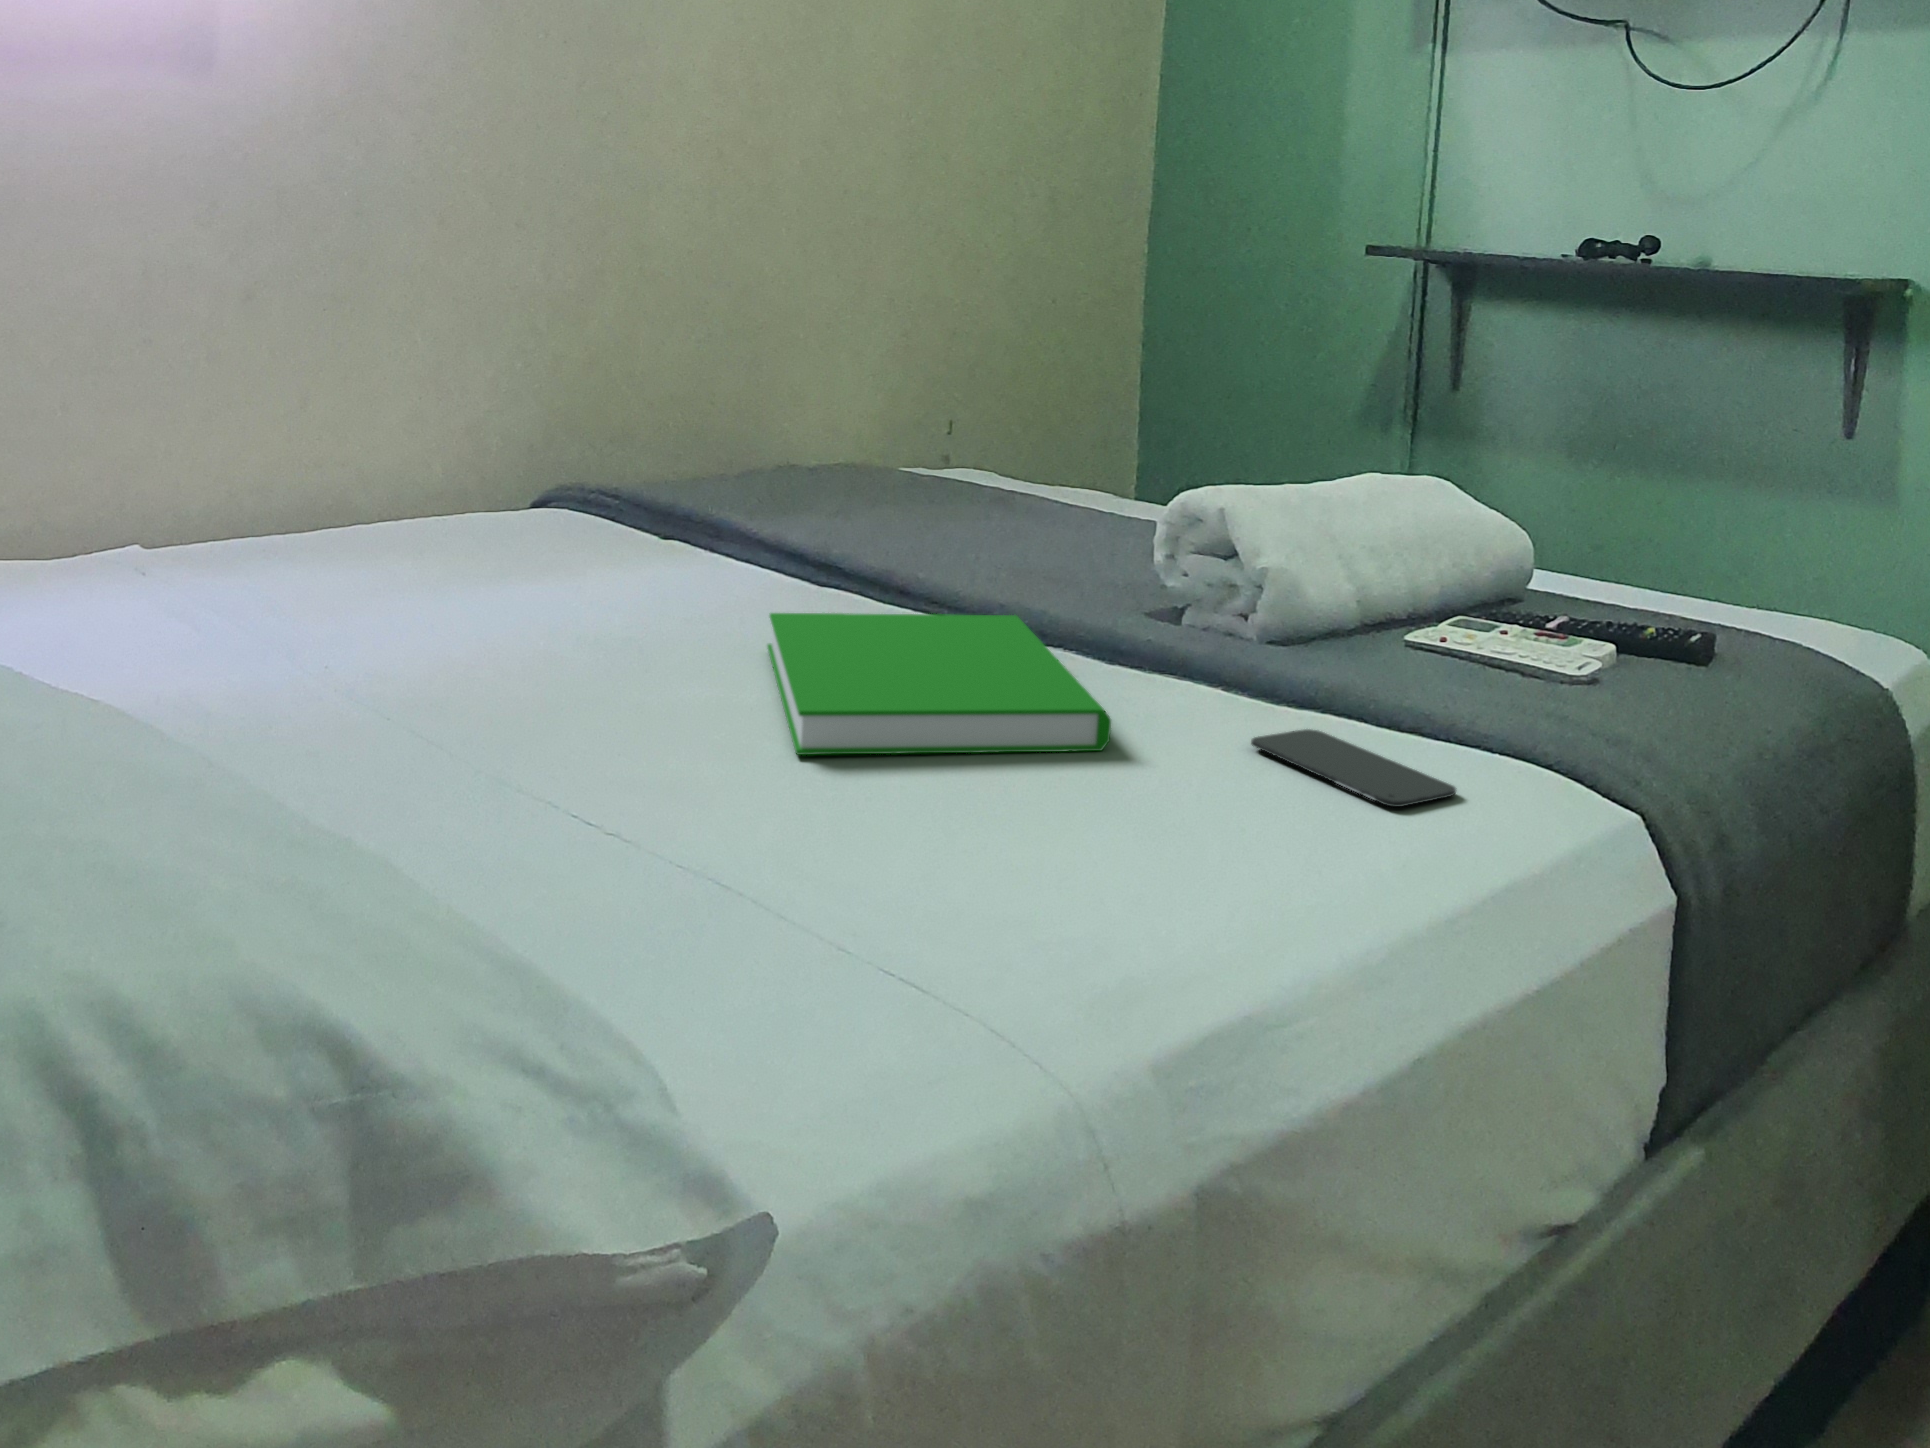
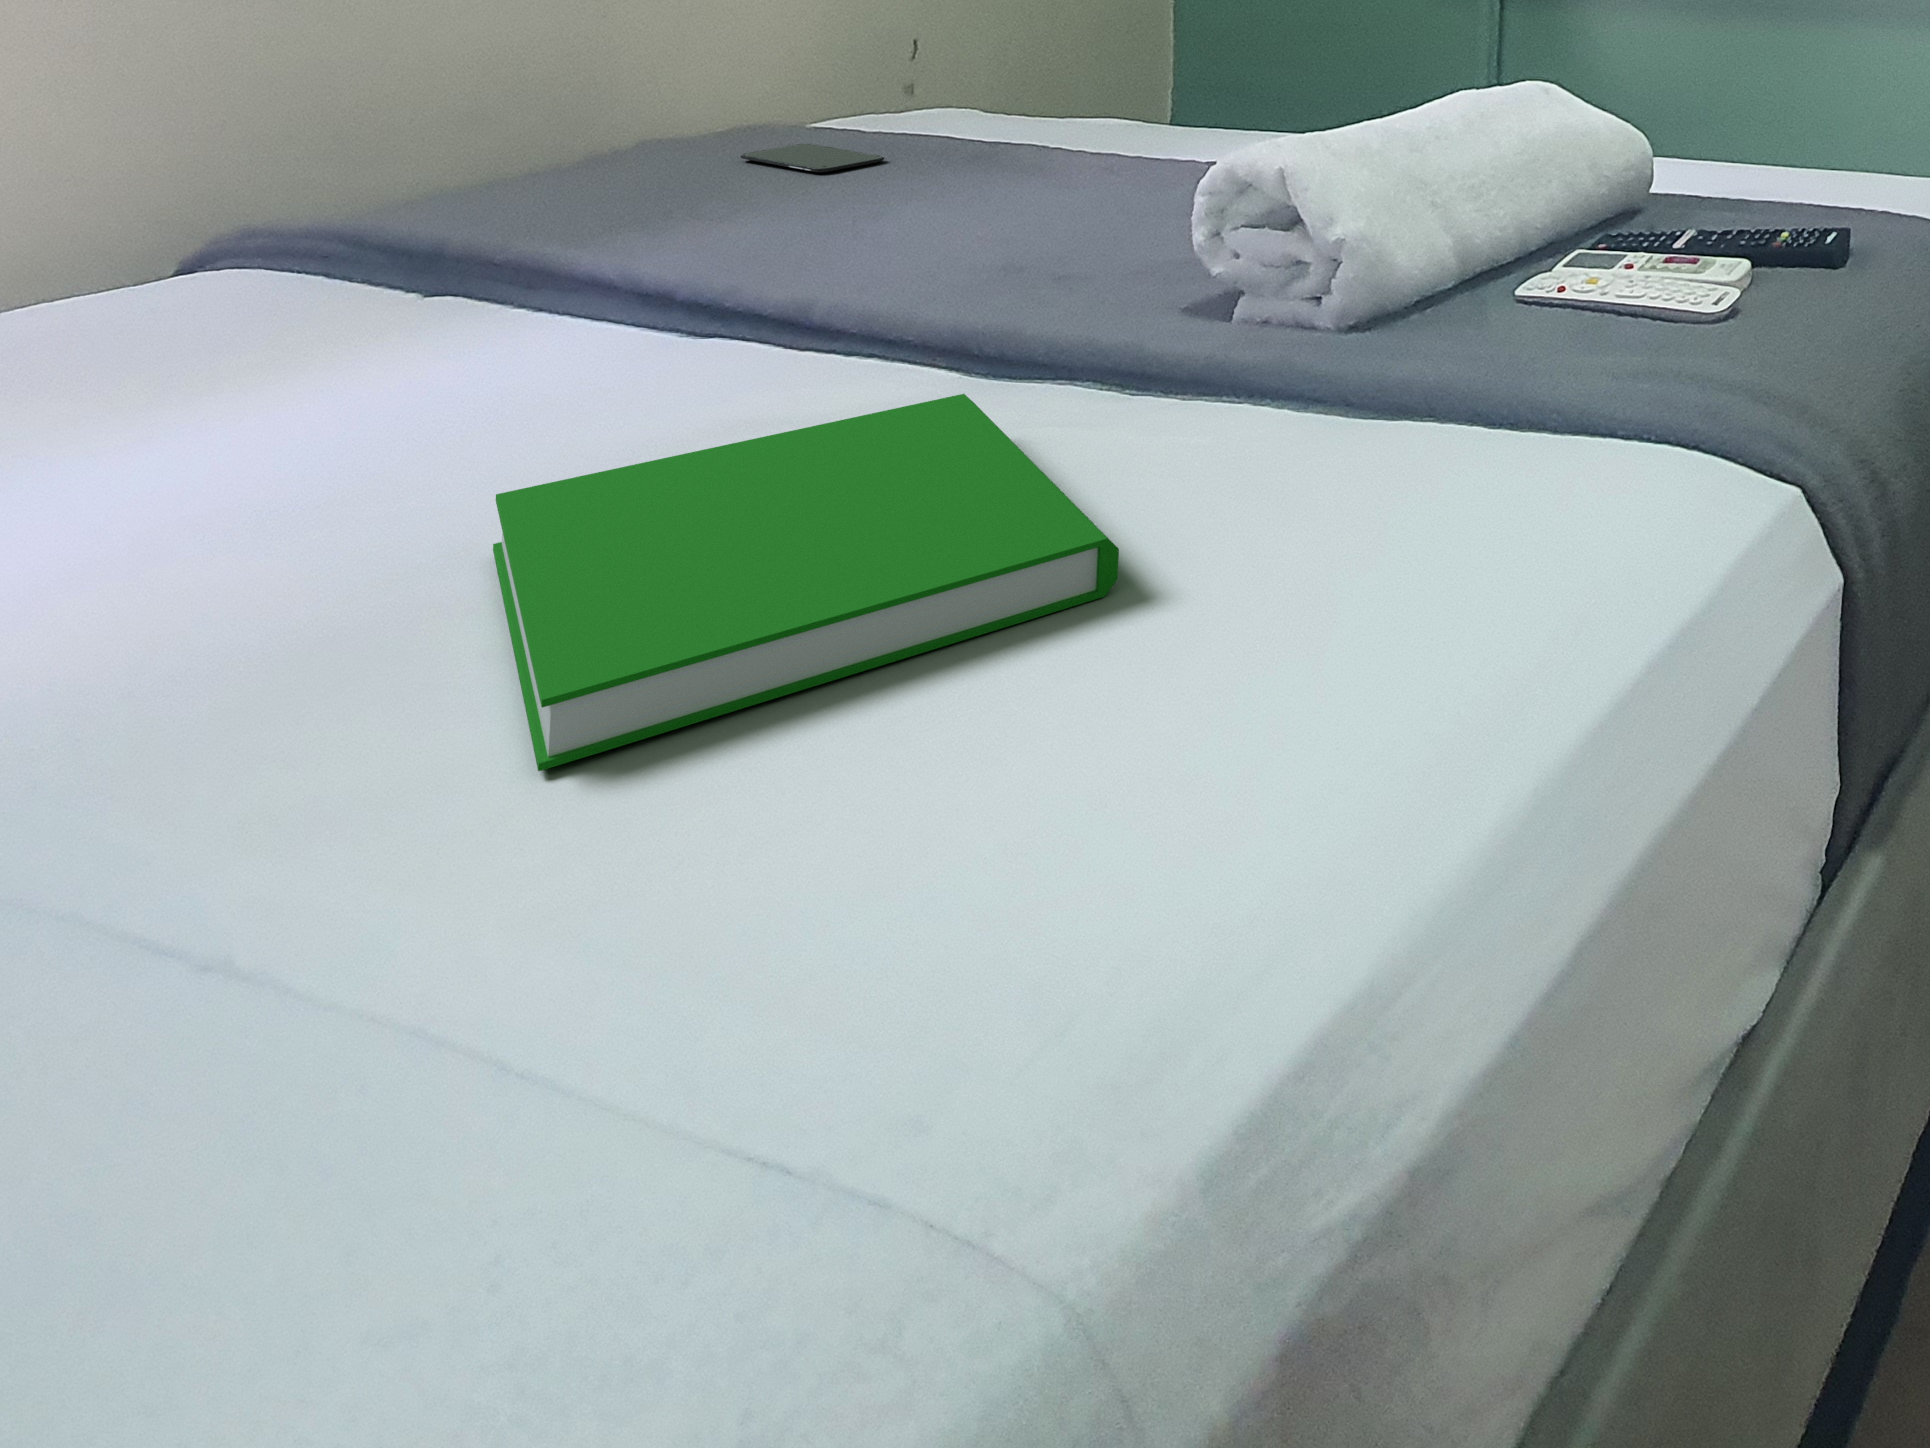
smartphone: present [1251,729,1456,807] -> present [741,144,884,172]

